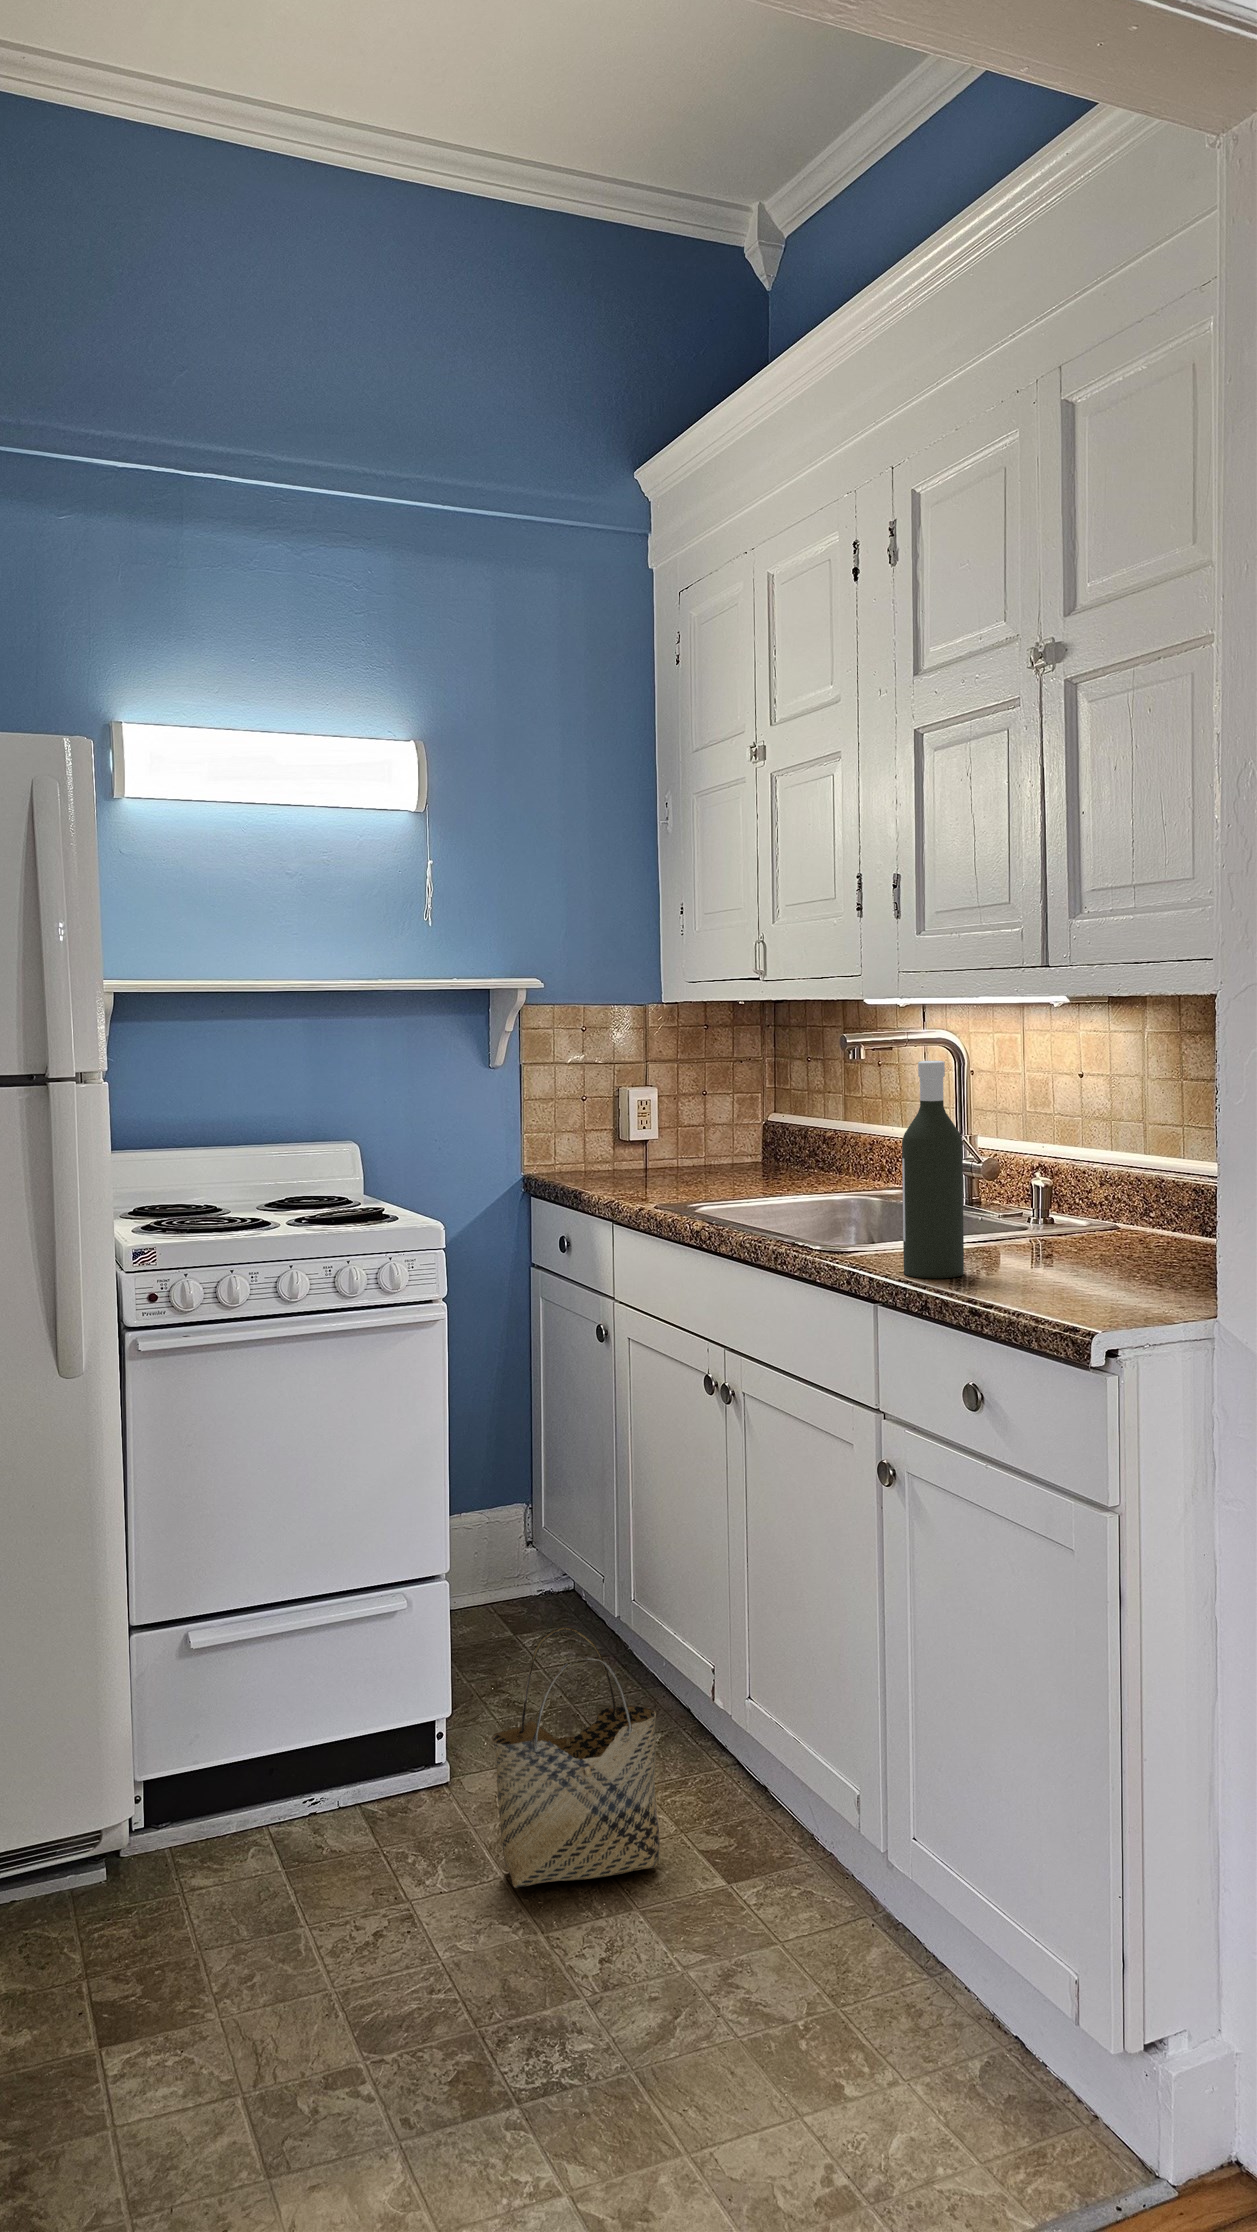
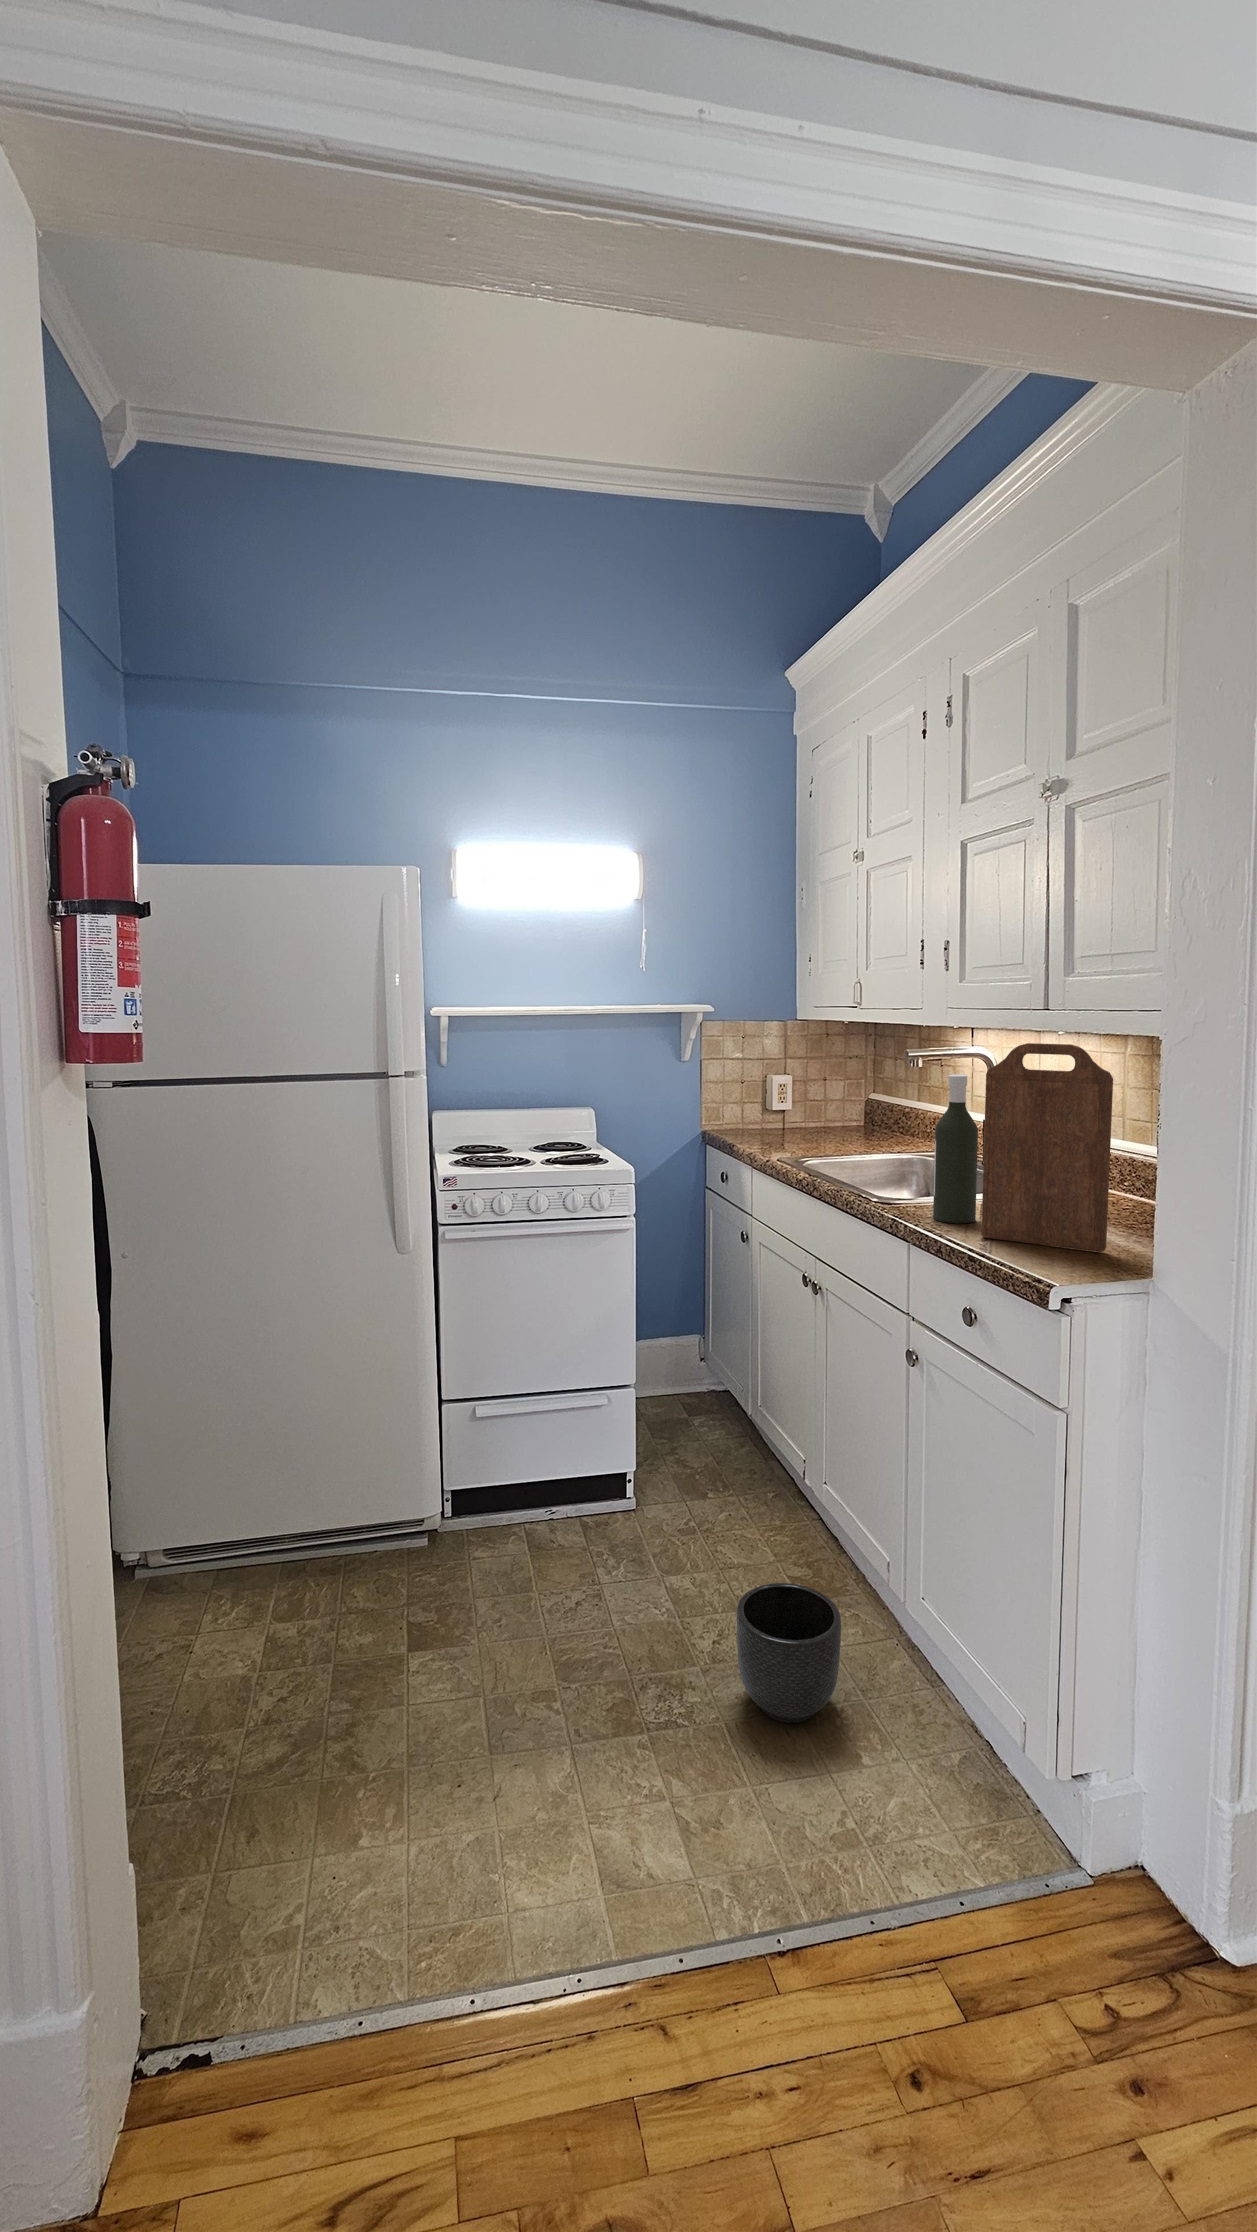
cutting board: none [976,1007,1151,1300] -> present [981,1043,1113,1252]
woven basket: present [491,1627,660,1888] -> none [654,1425,762,1588]
planter: none [643,1844,800,2054] -> present [736,1583,841,1723]

